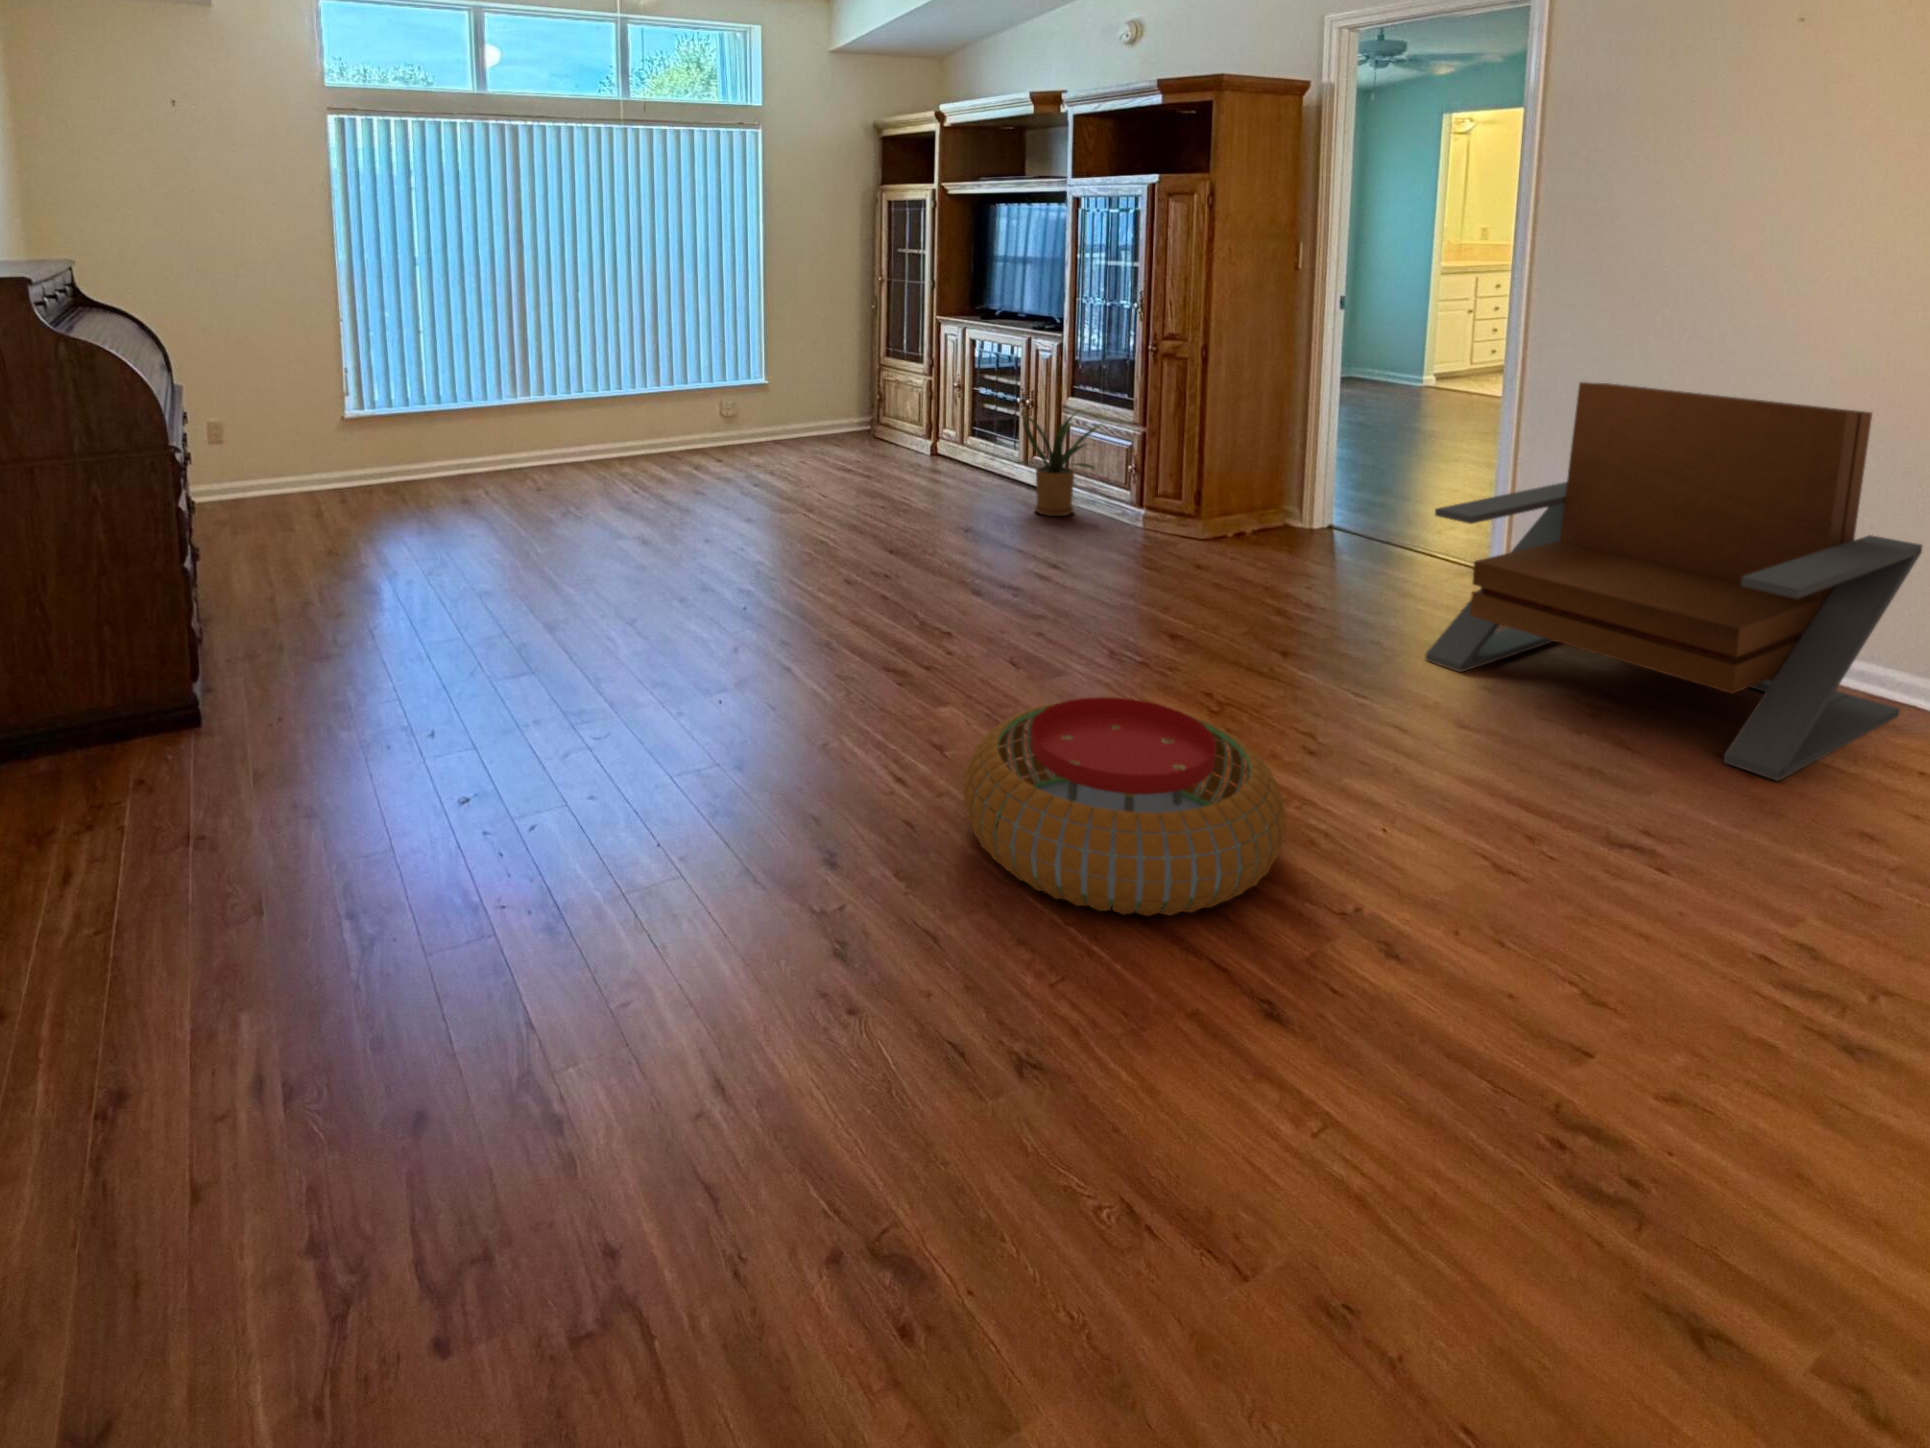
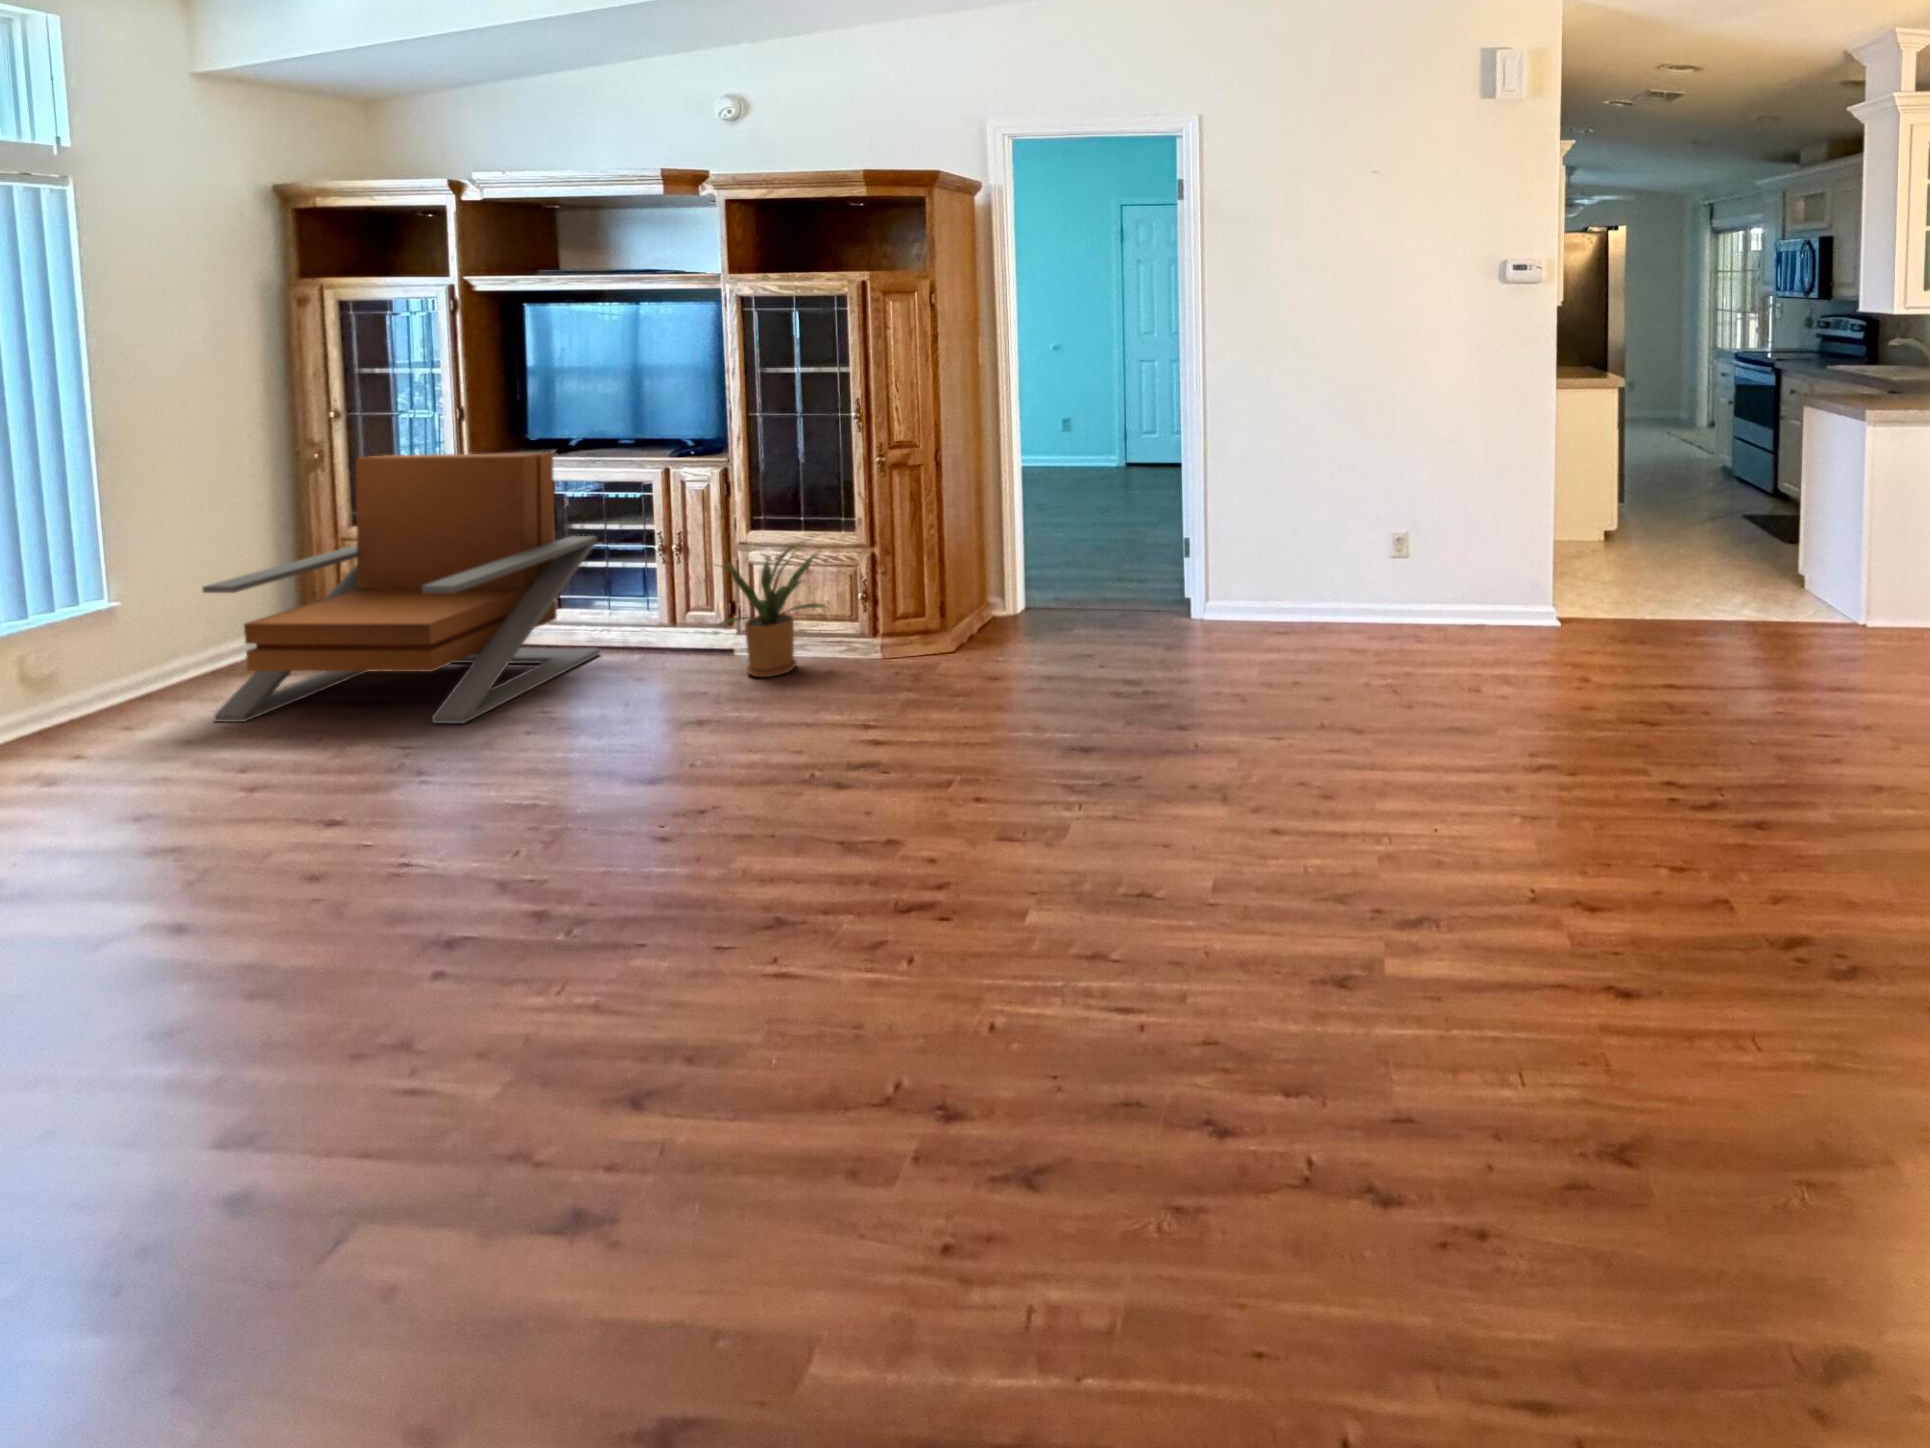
lounge chair: present [1425,382,1922,781] -> present [203,453,600,723]
pouf: present [963,697,1286,916] -> none [1228,805,1542,1038]

